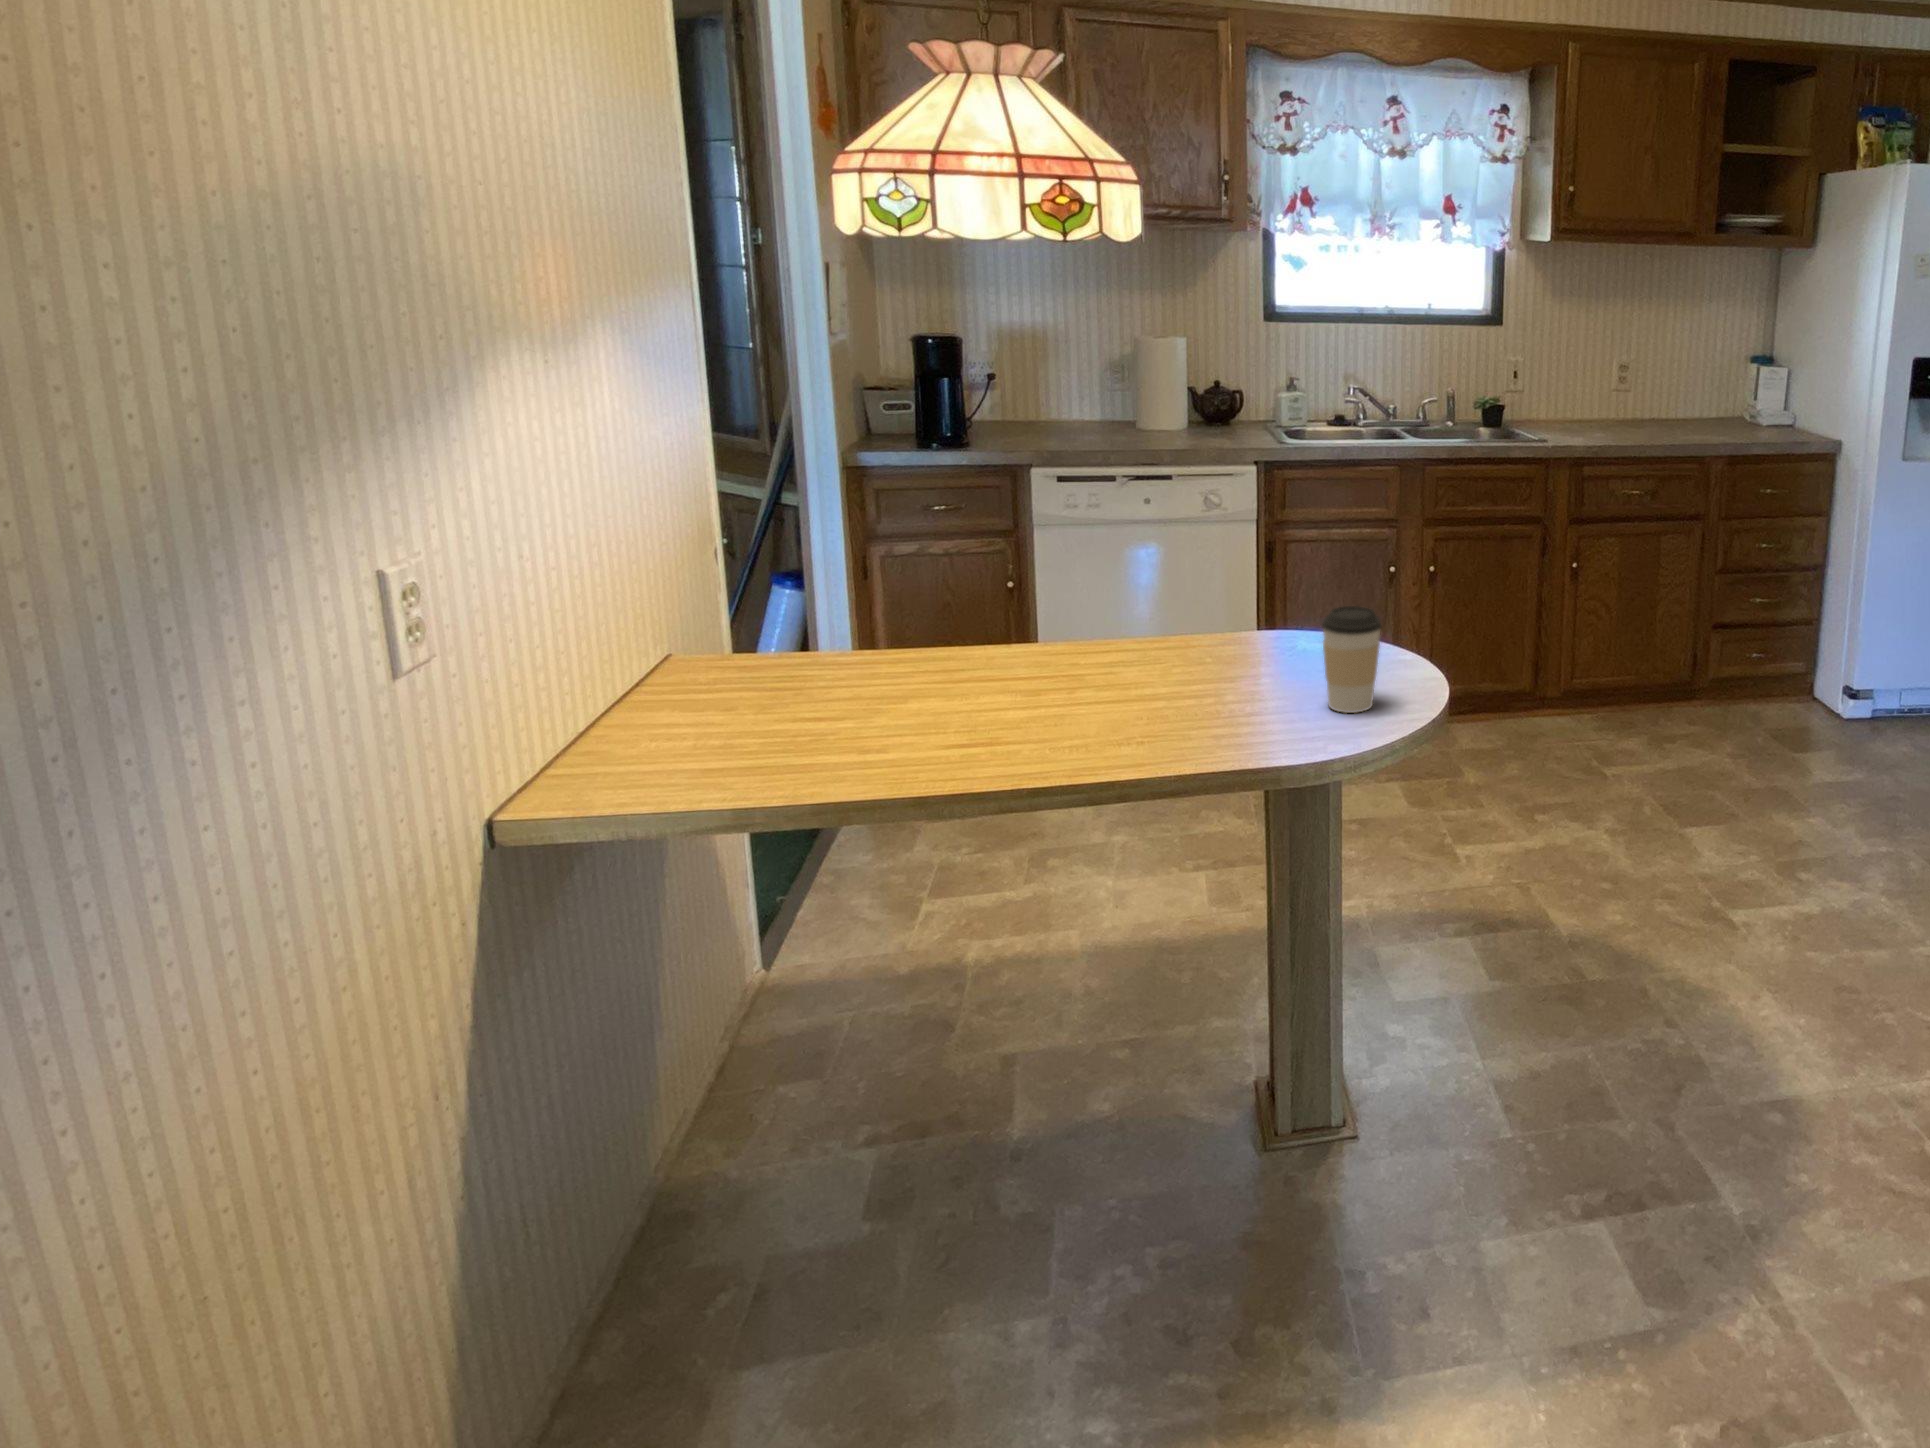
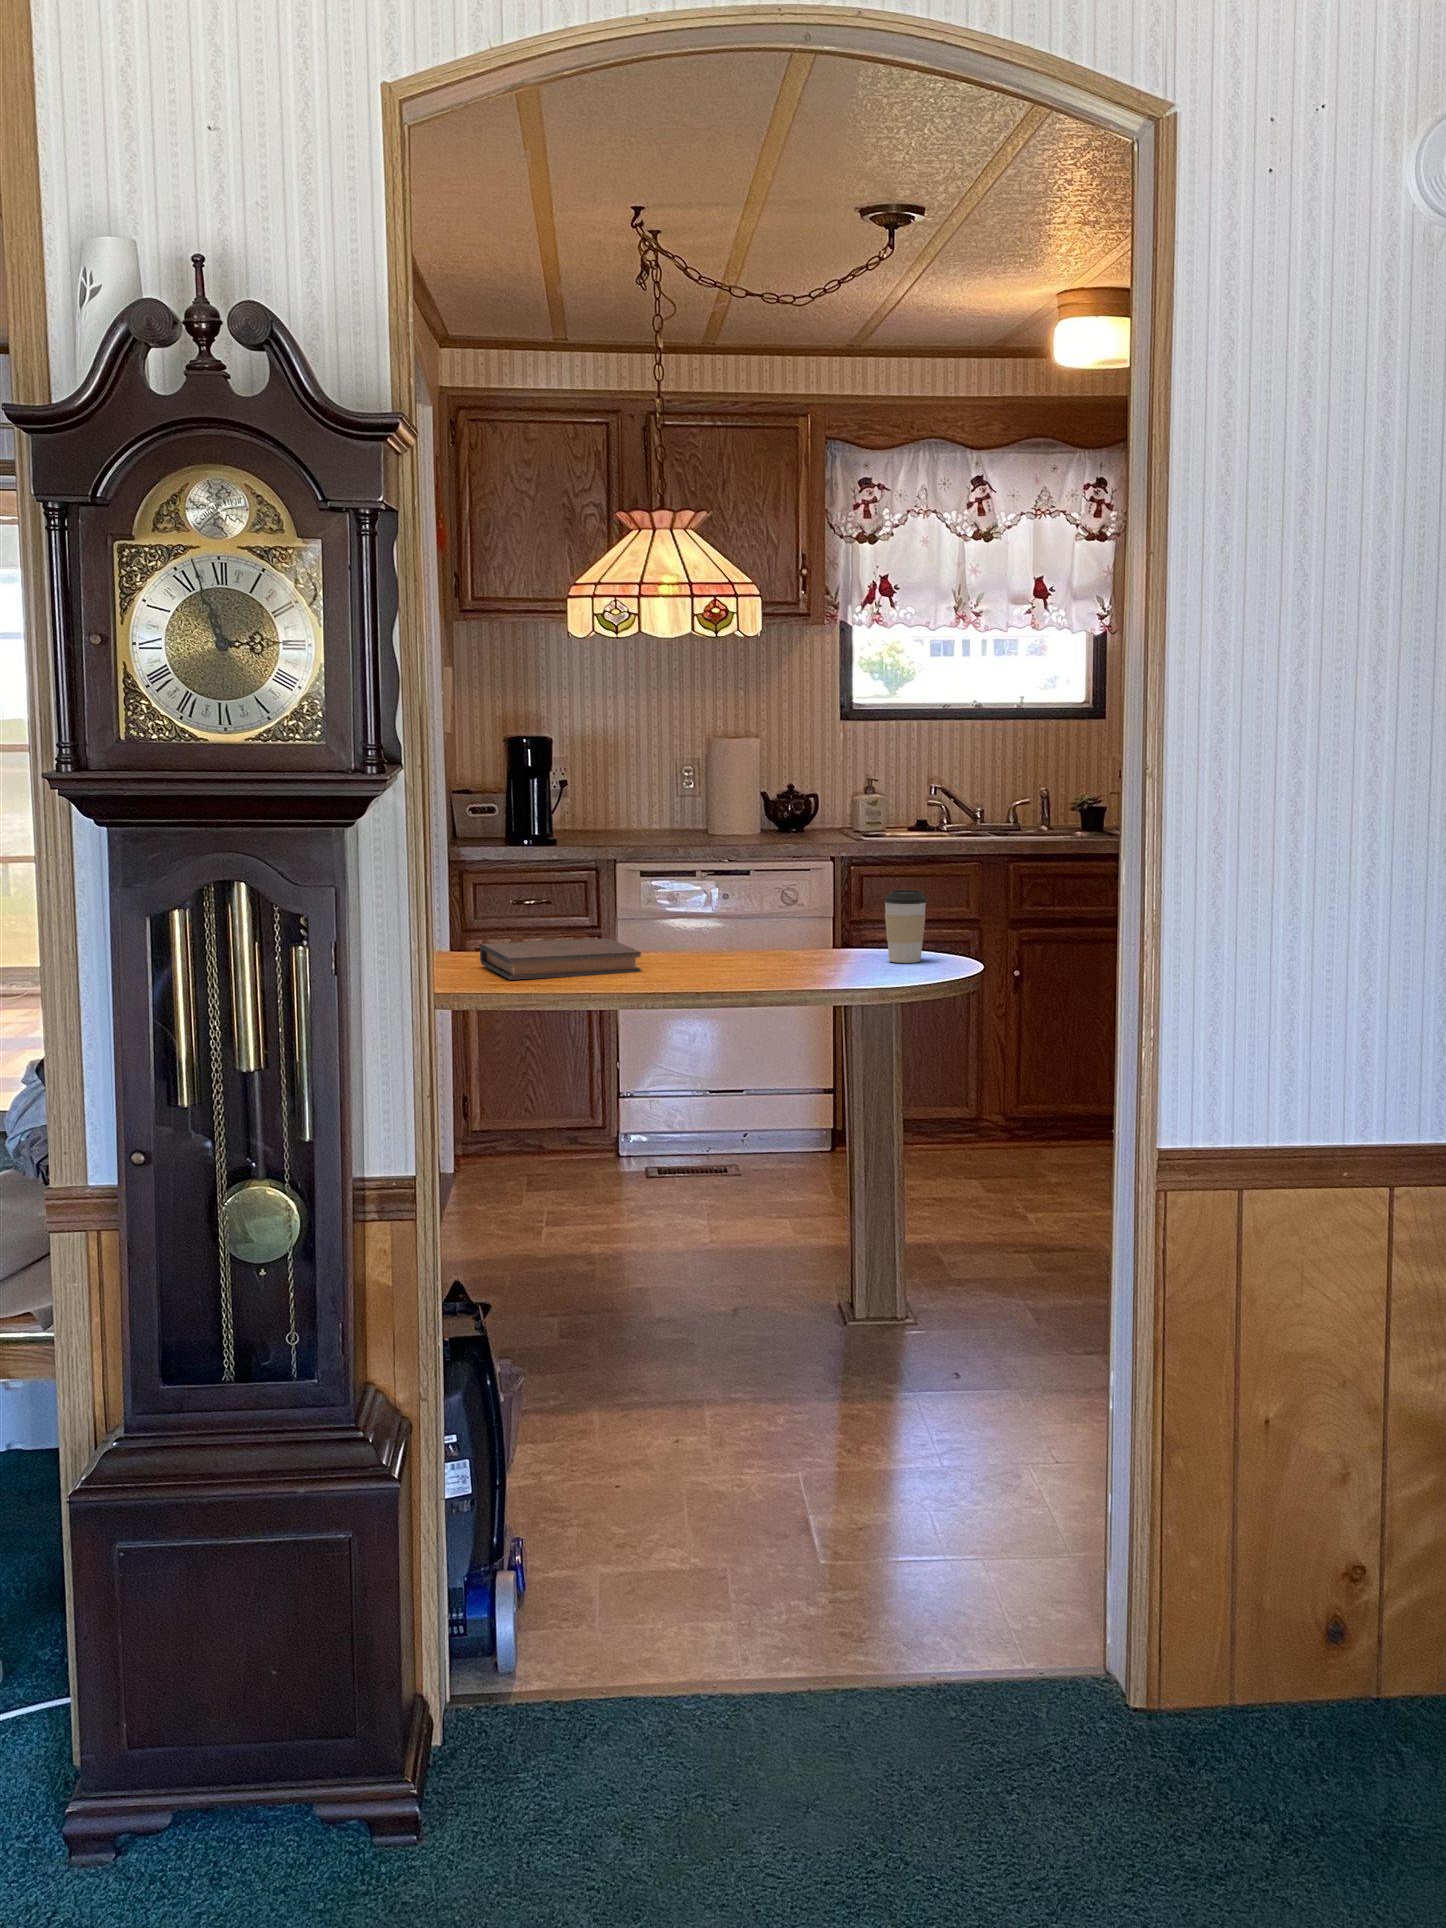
book: none [720,662,958,781] -> present [480,938,641,980]

